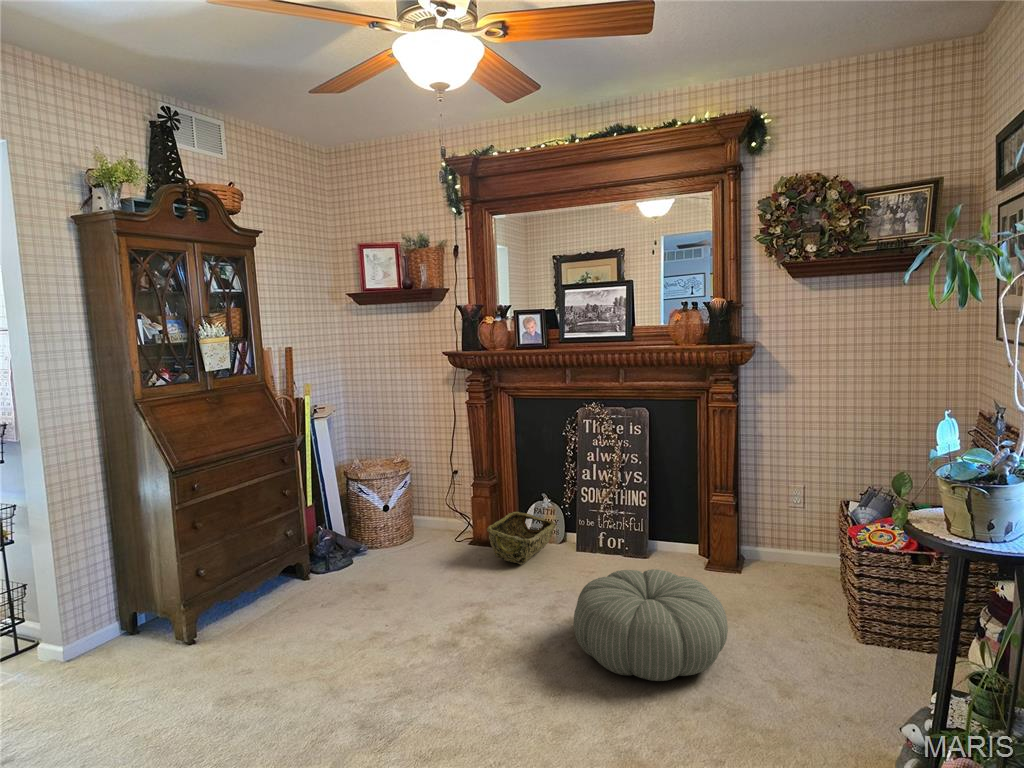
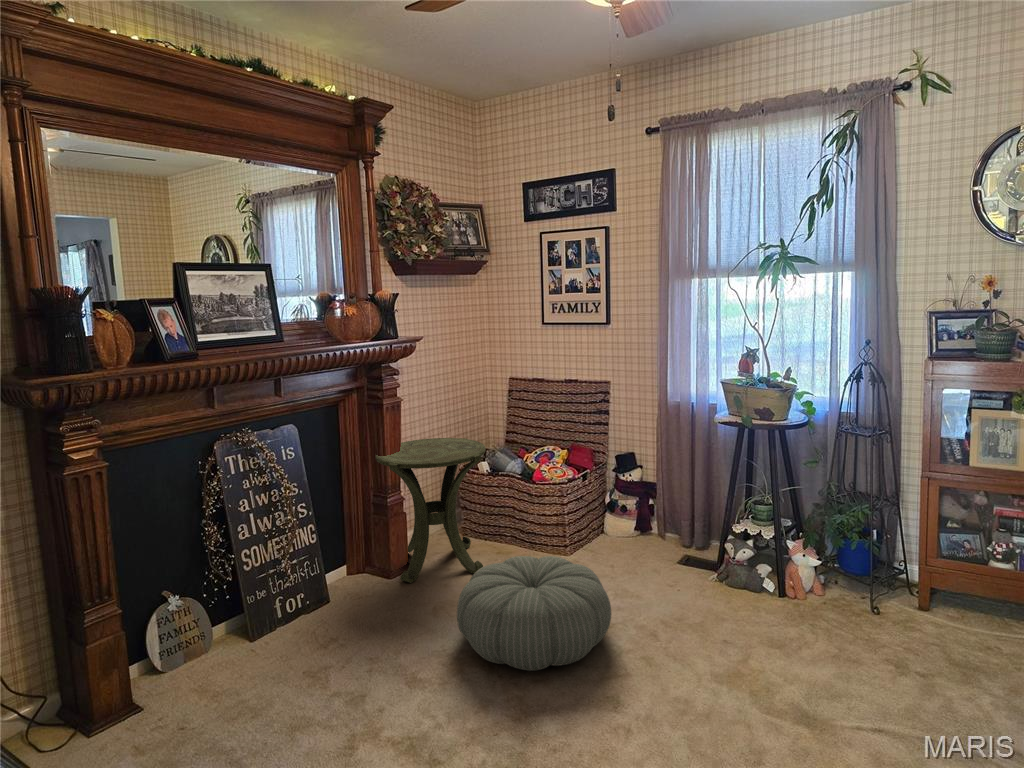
side table: none [690,451,818,602] -> present [375,438,486,583]
woven basket: present [487,512,555,564] -> none [145,619,270,707]

